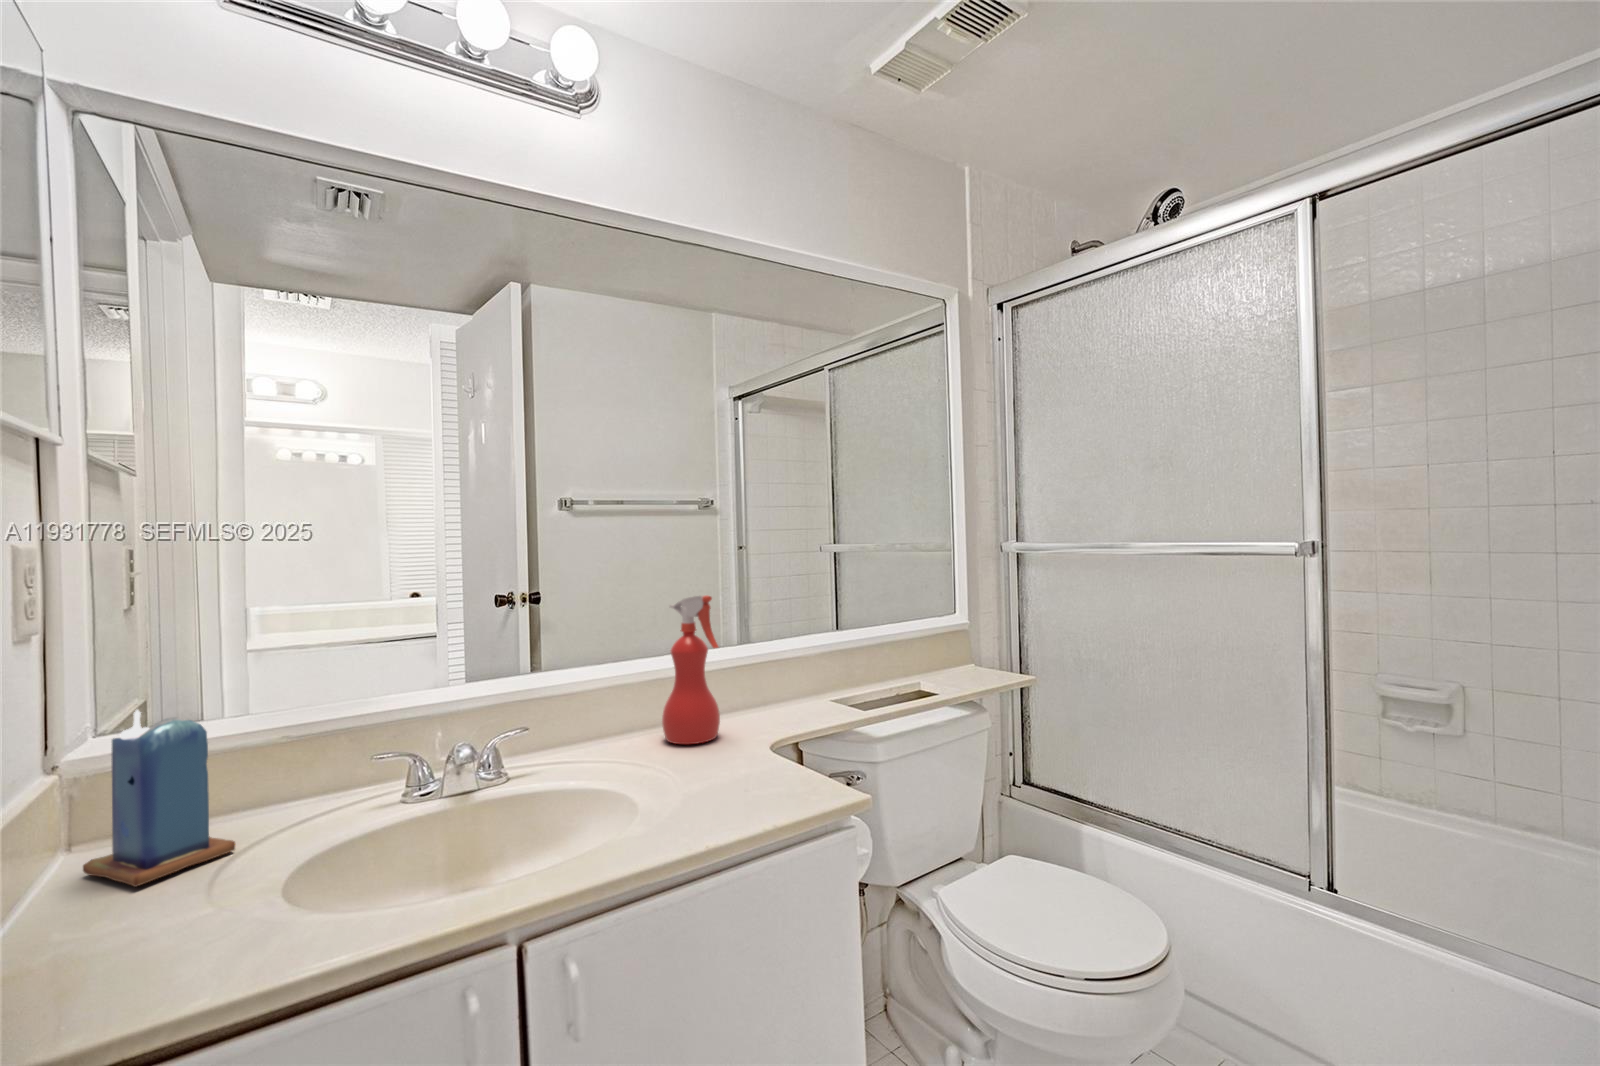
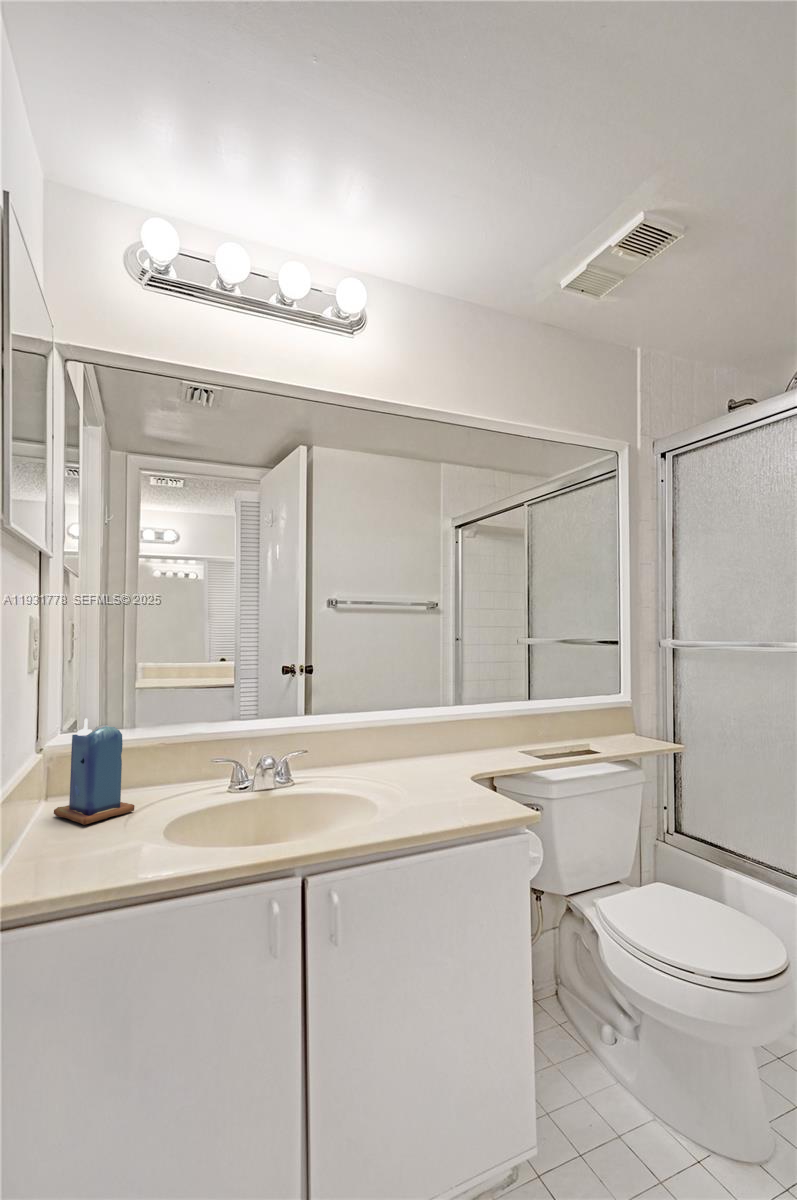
spray bottle: present [662,595,720,744] -> none [396,666,437,772]

